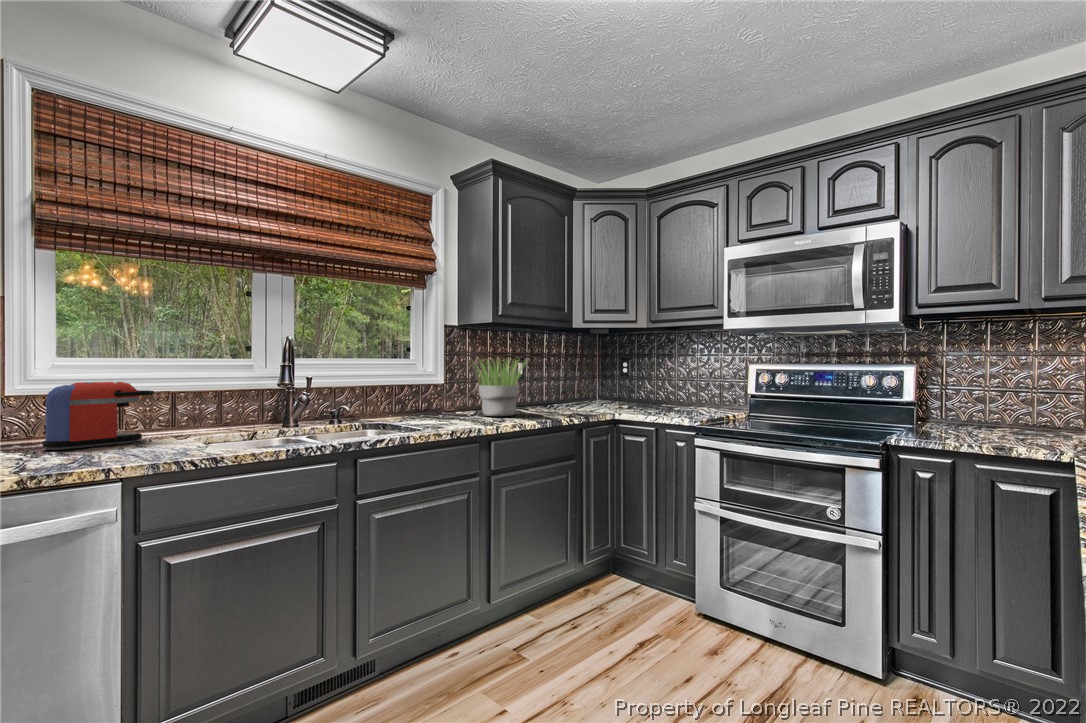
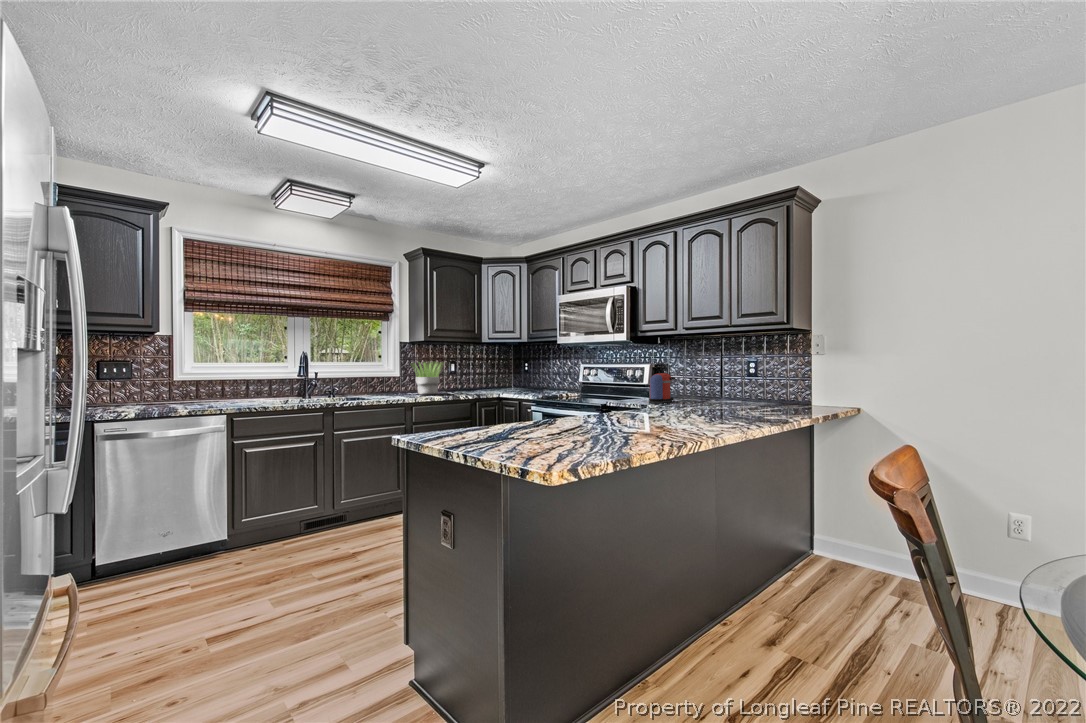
coffee maker: present [43,382,154,450] -> present [649,373,675,403]

